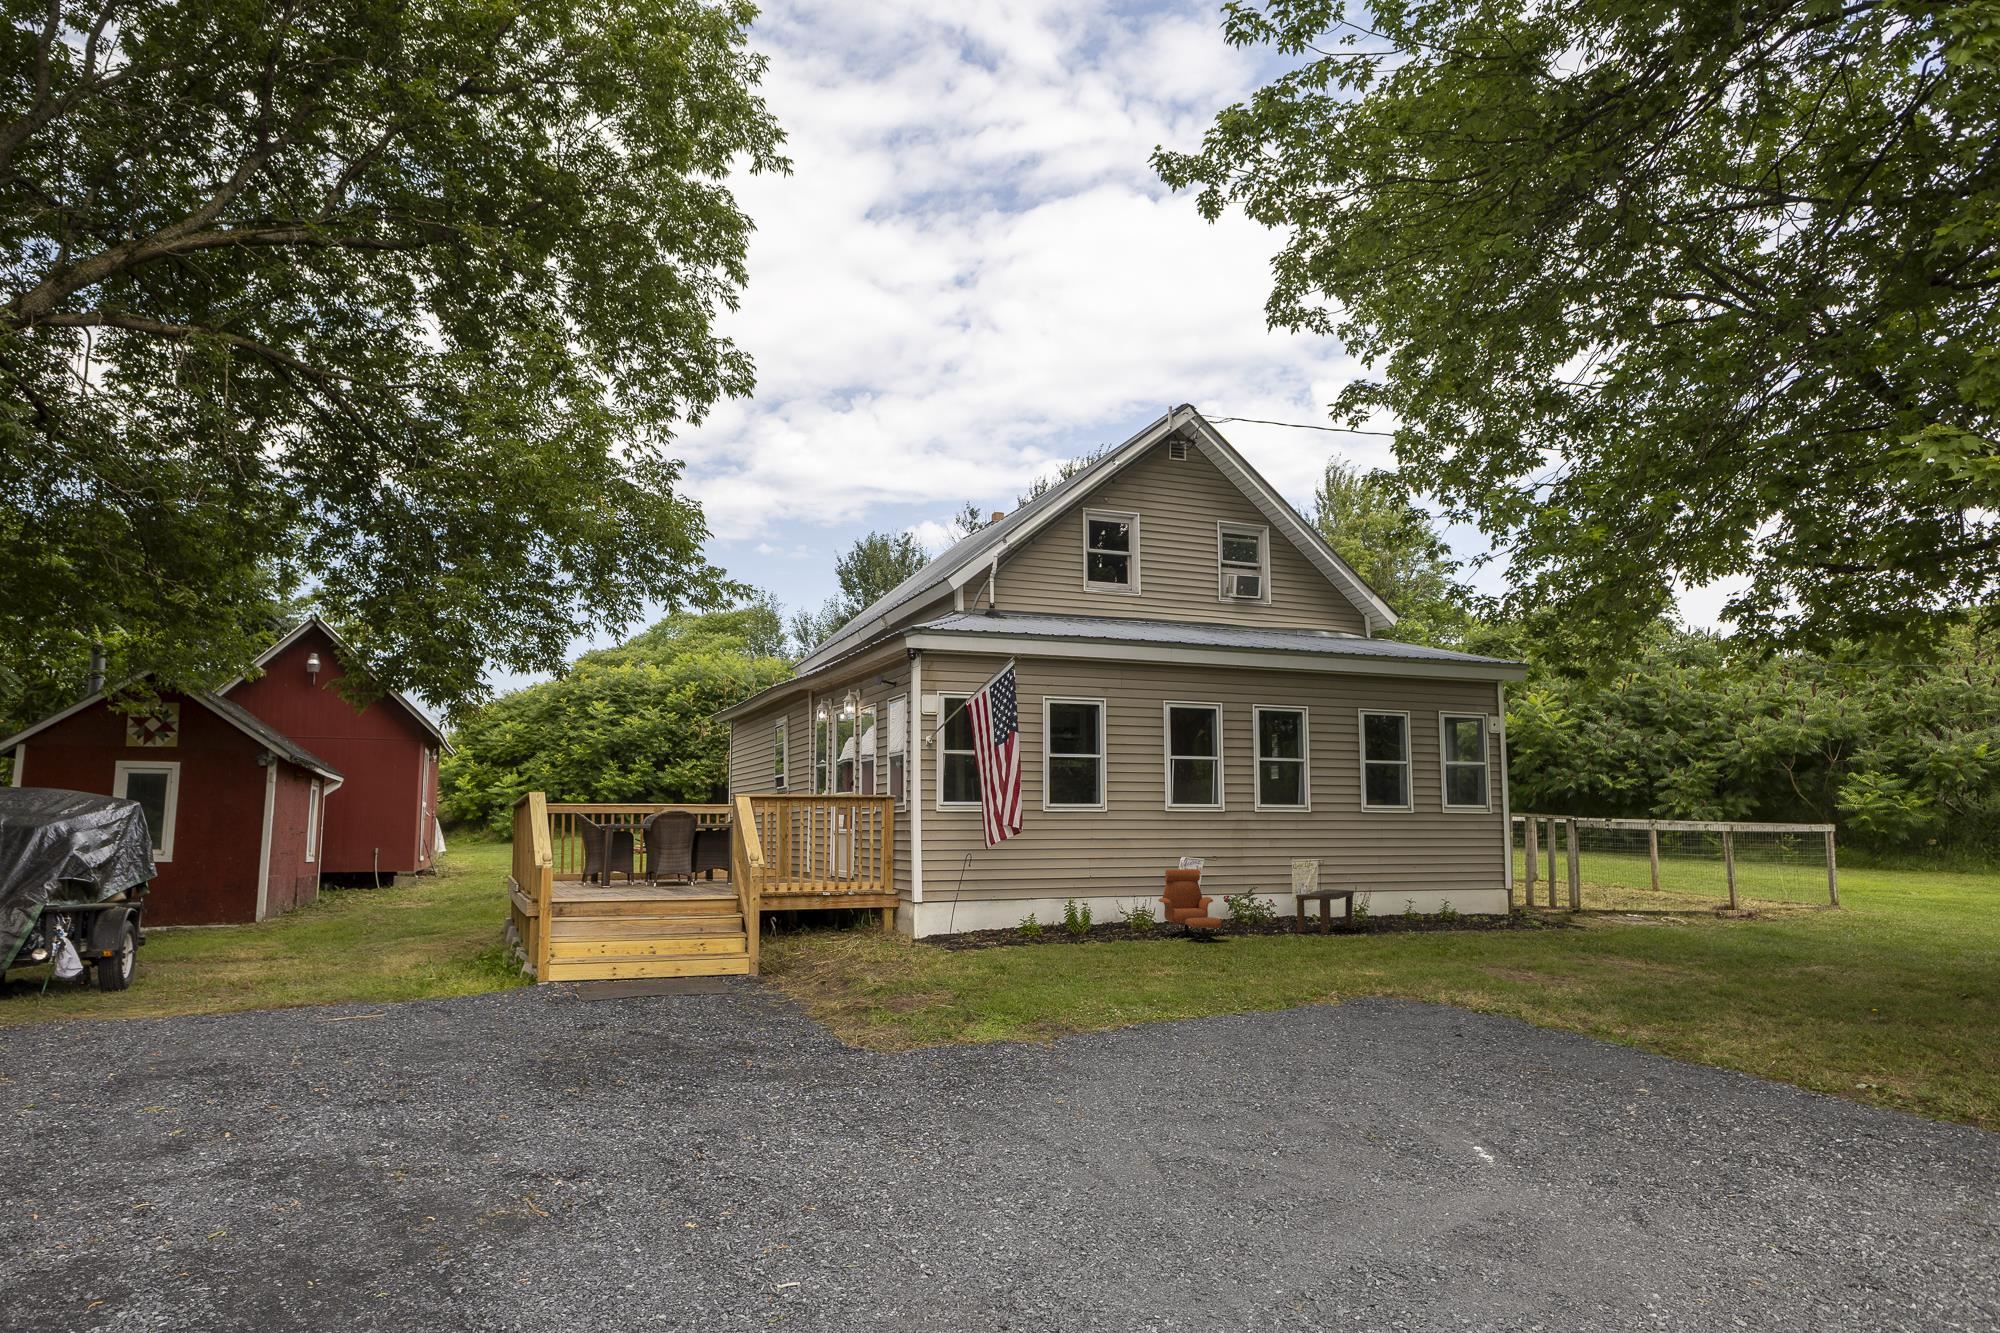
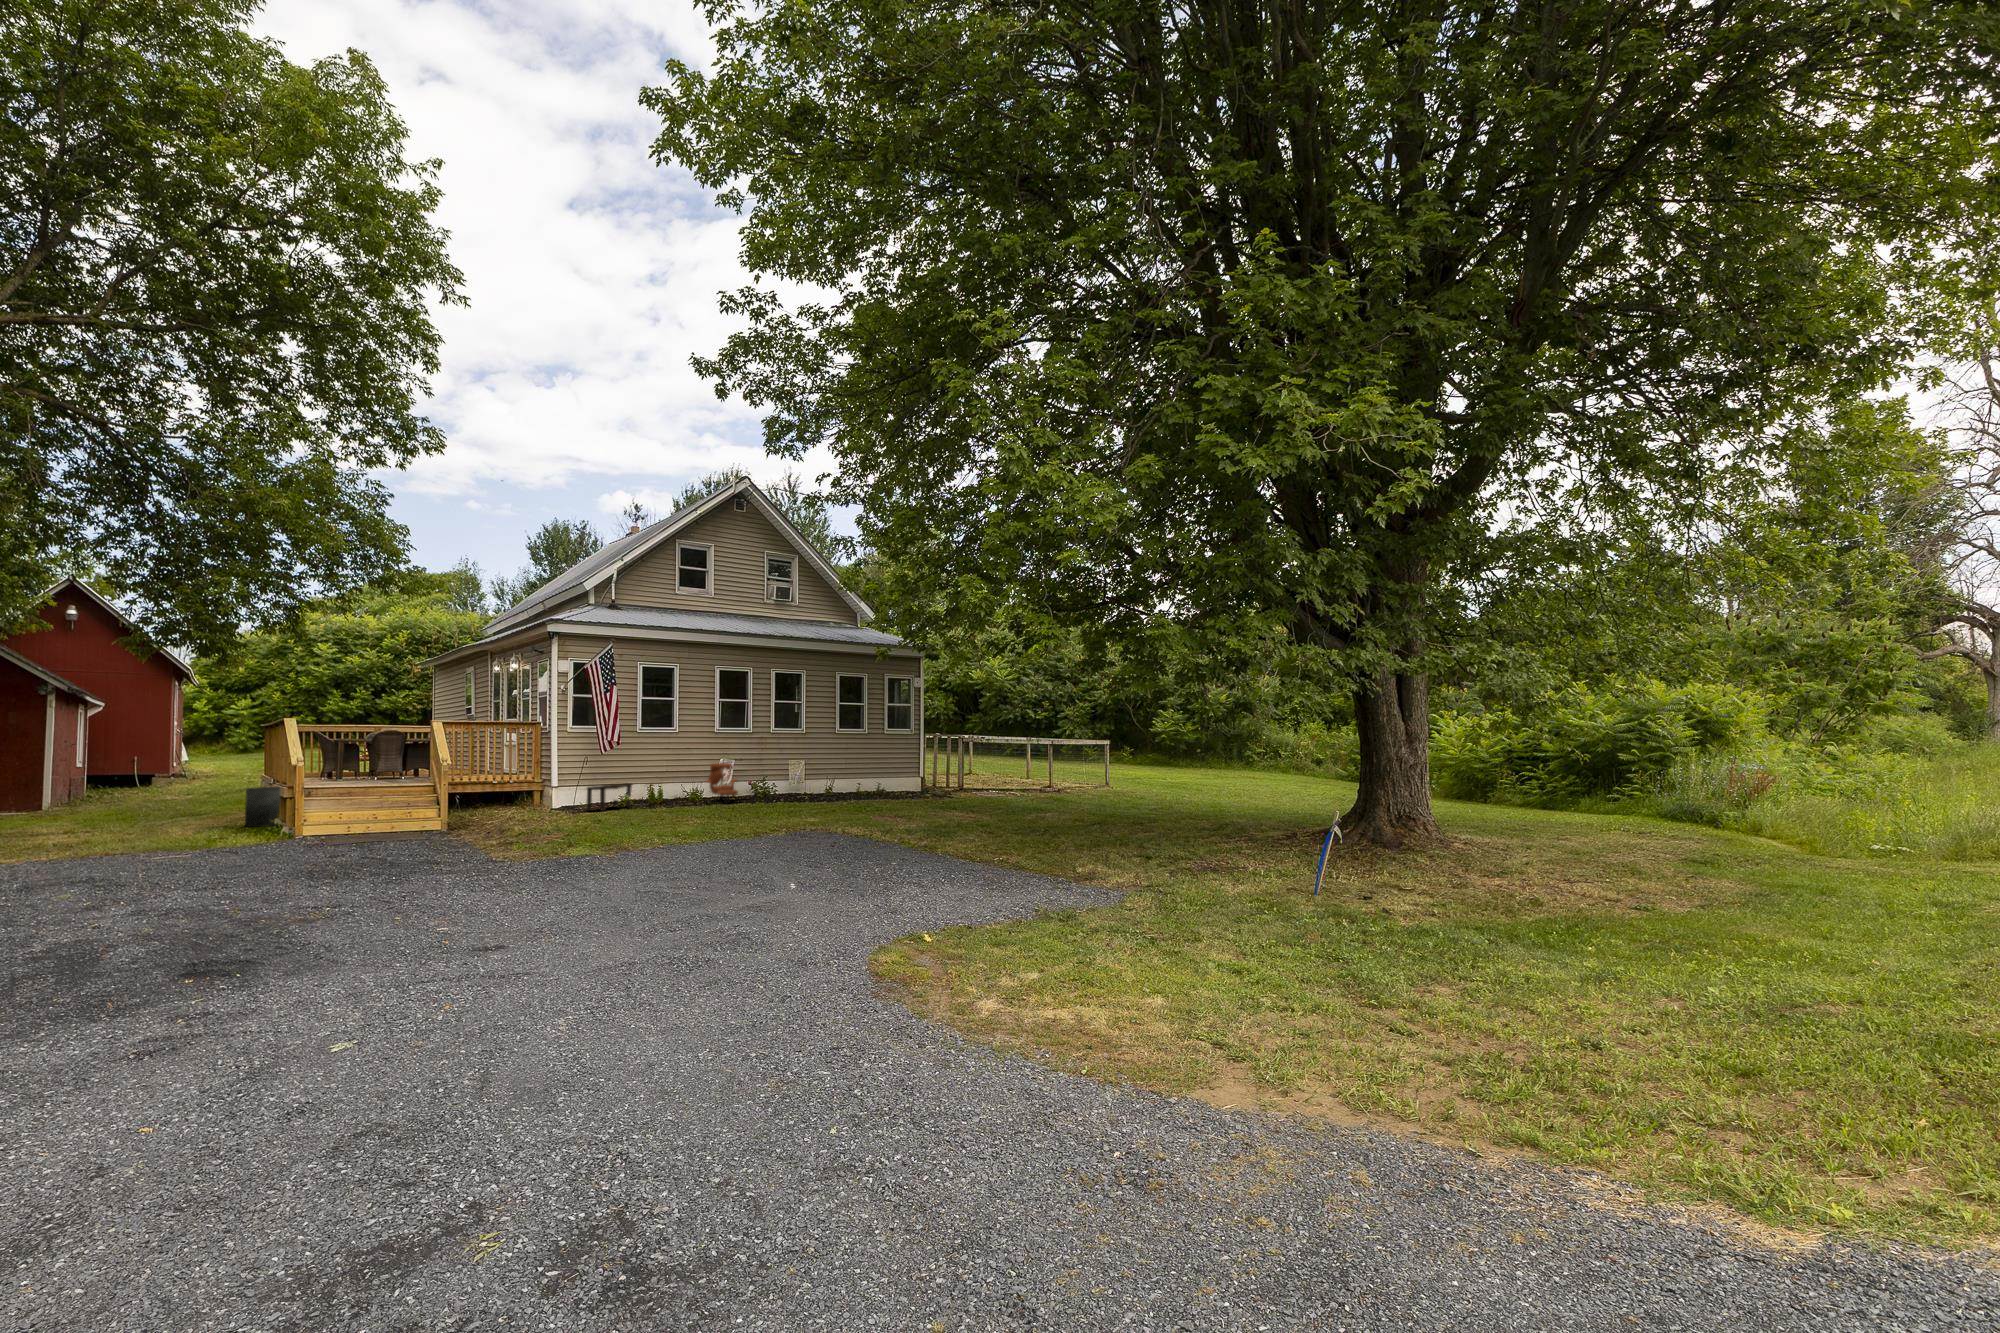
bench: present [1296,889,1354,934] -> present [586,783,632,811]
trash can: none [468,899,521,967] -> present [245,787,280,827]

